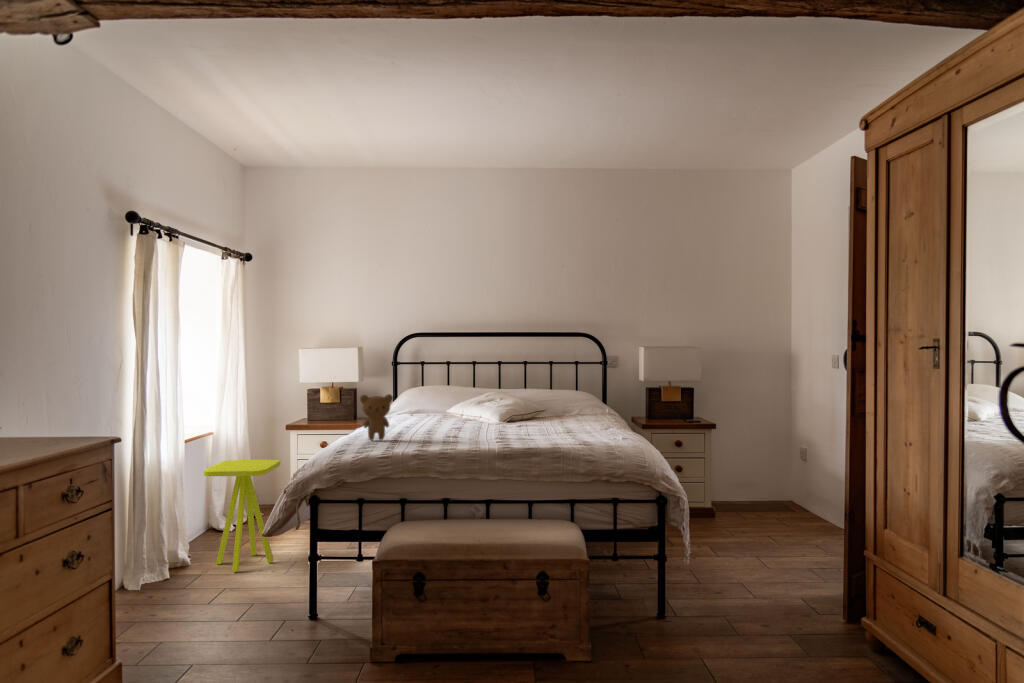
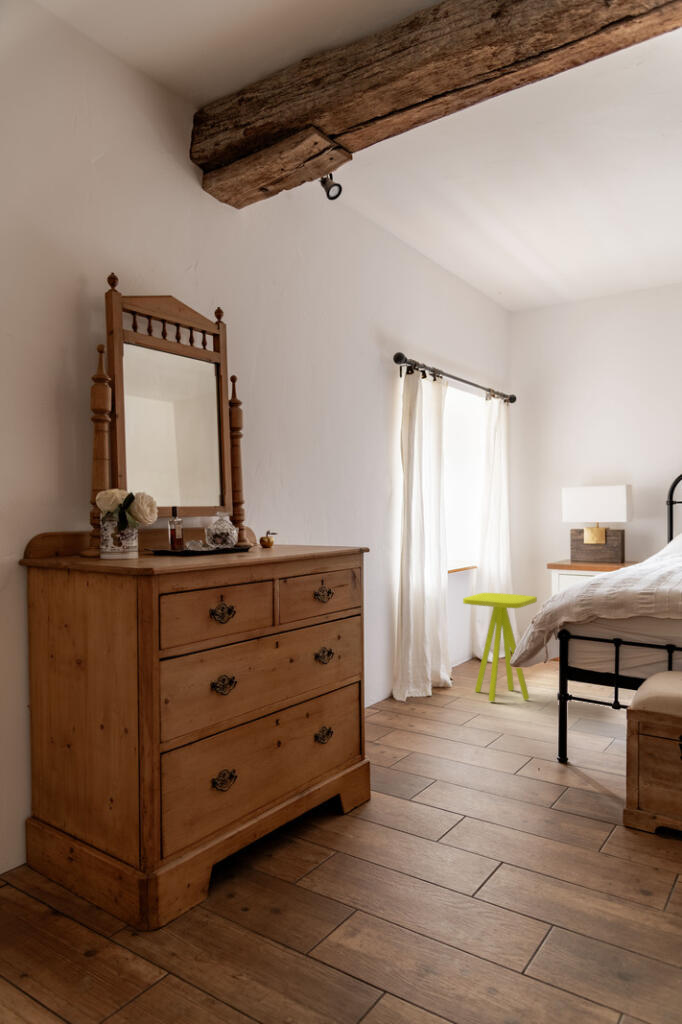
teddy bear: present [360,394,393,440] -> none [618,524,660,577]

